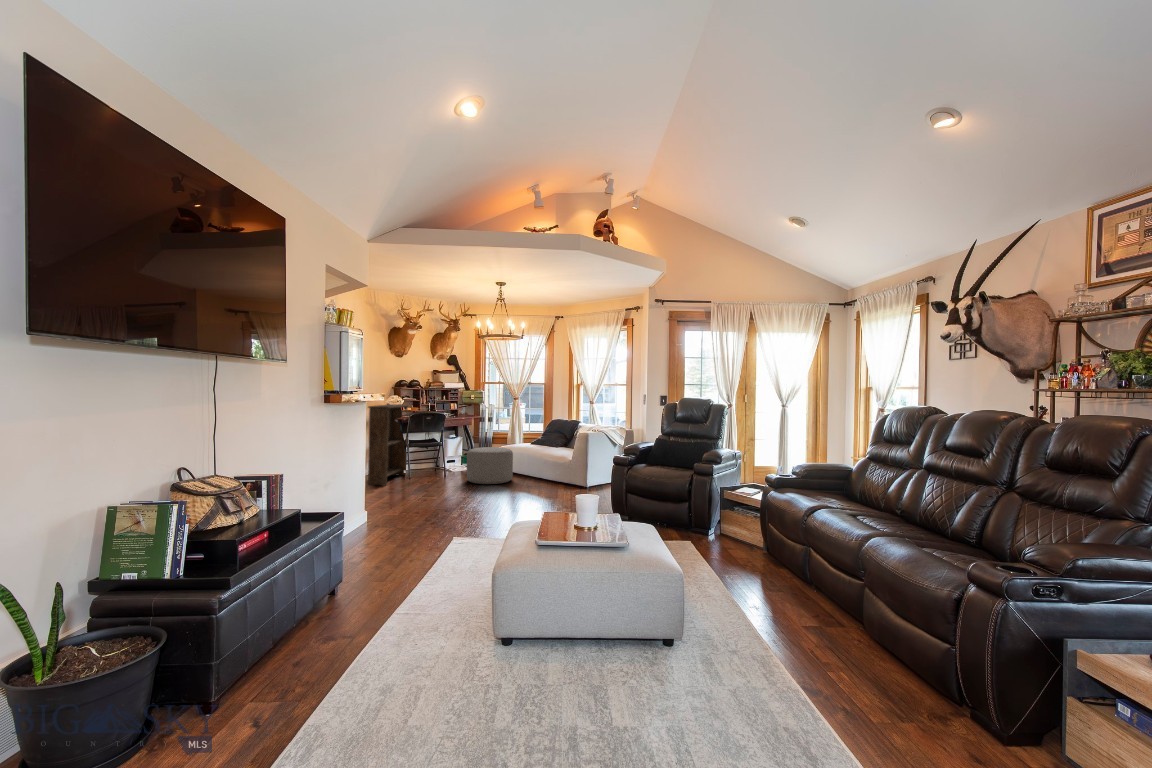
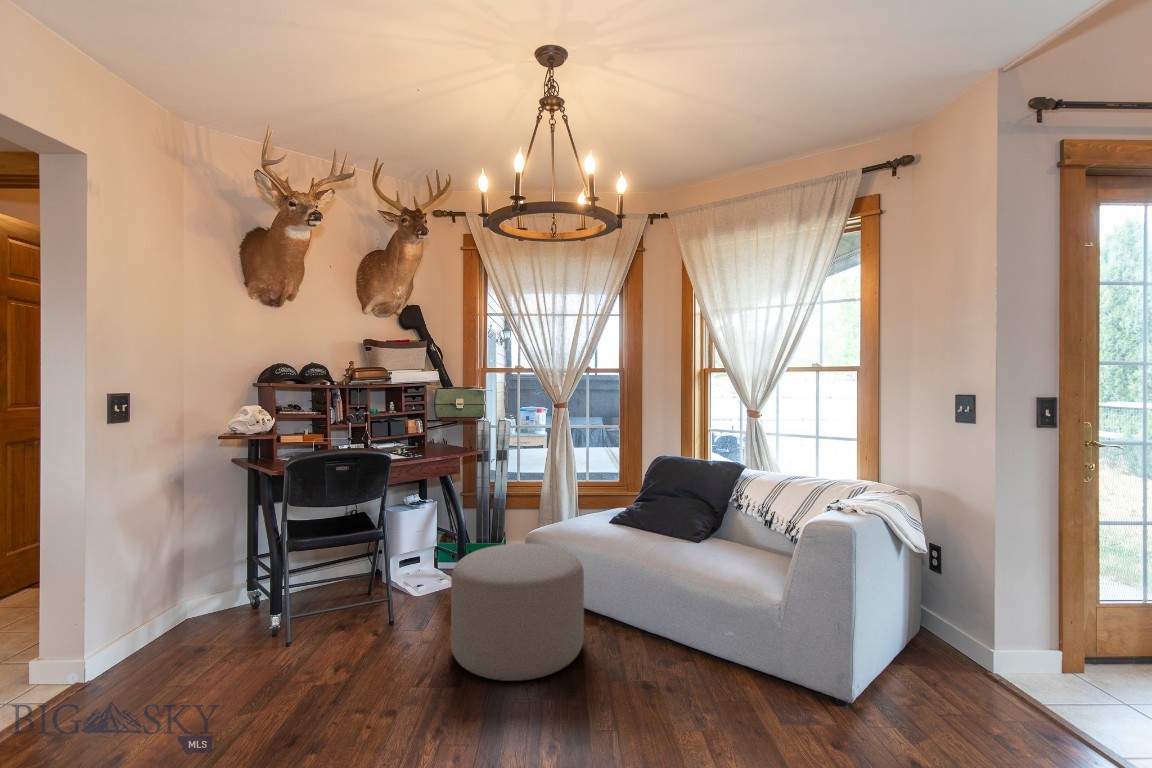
bookshelf: present [368,405,408,485] -> none [120,430,290,706]

